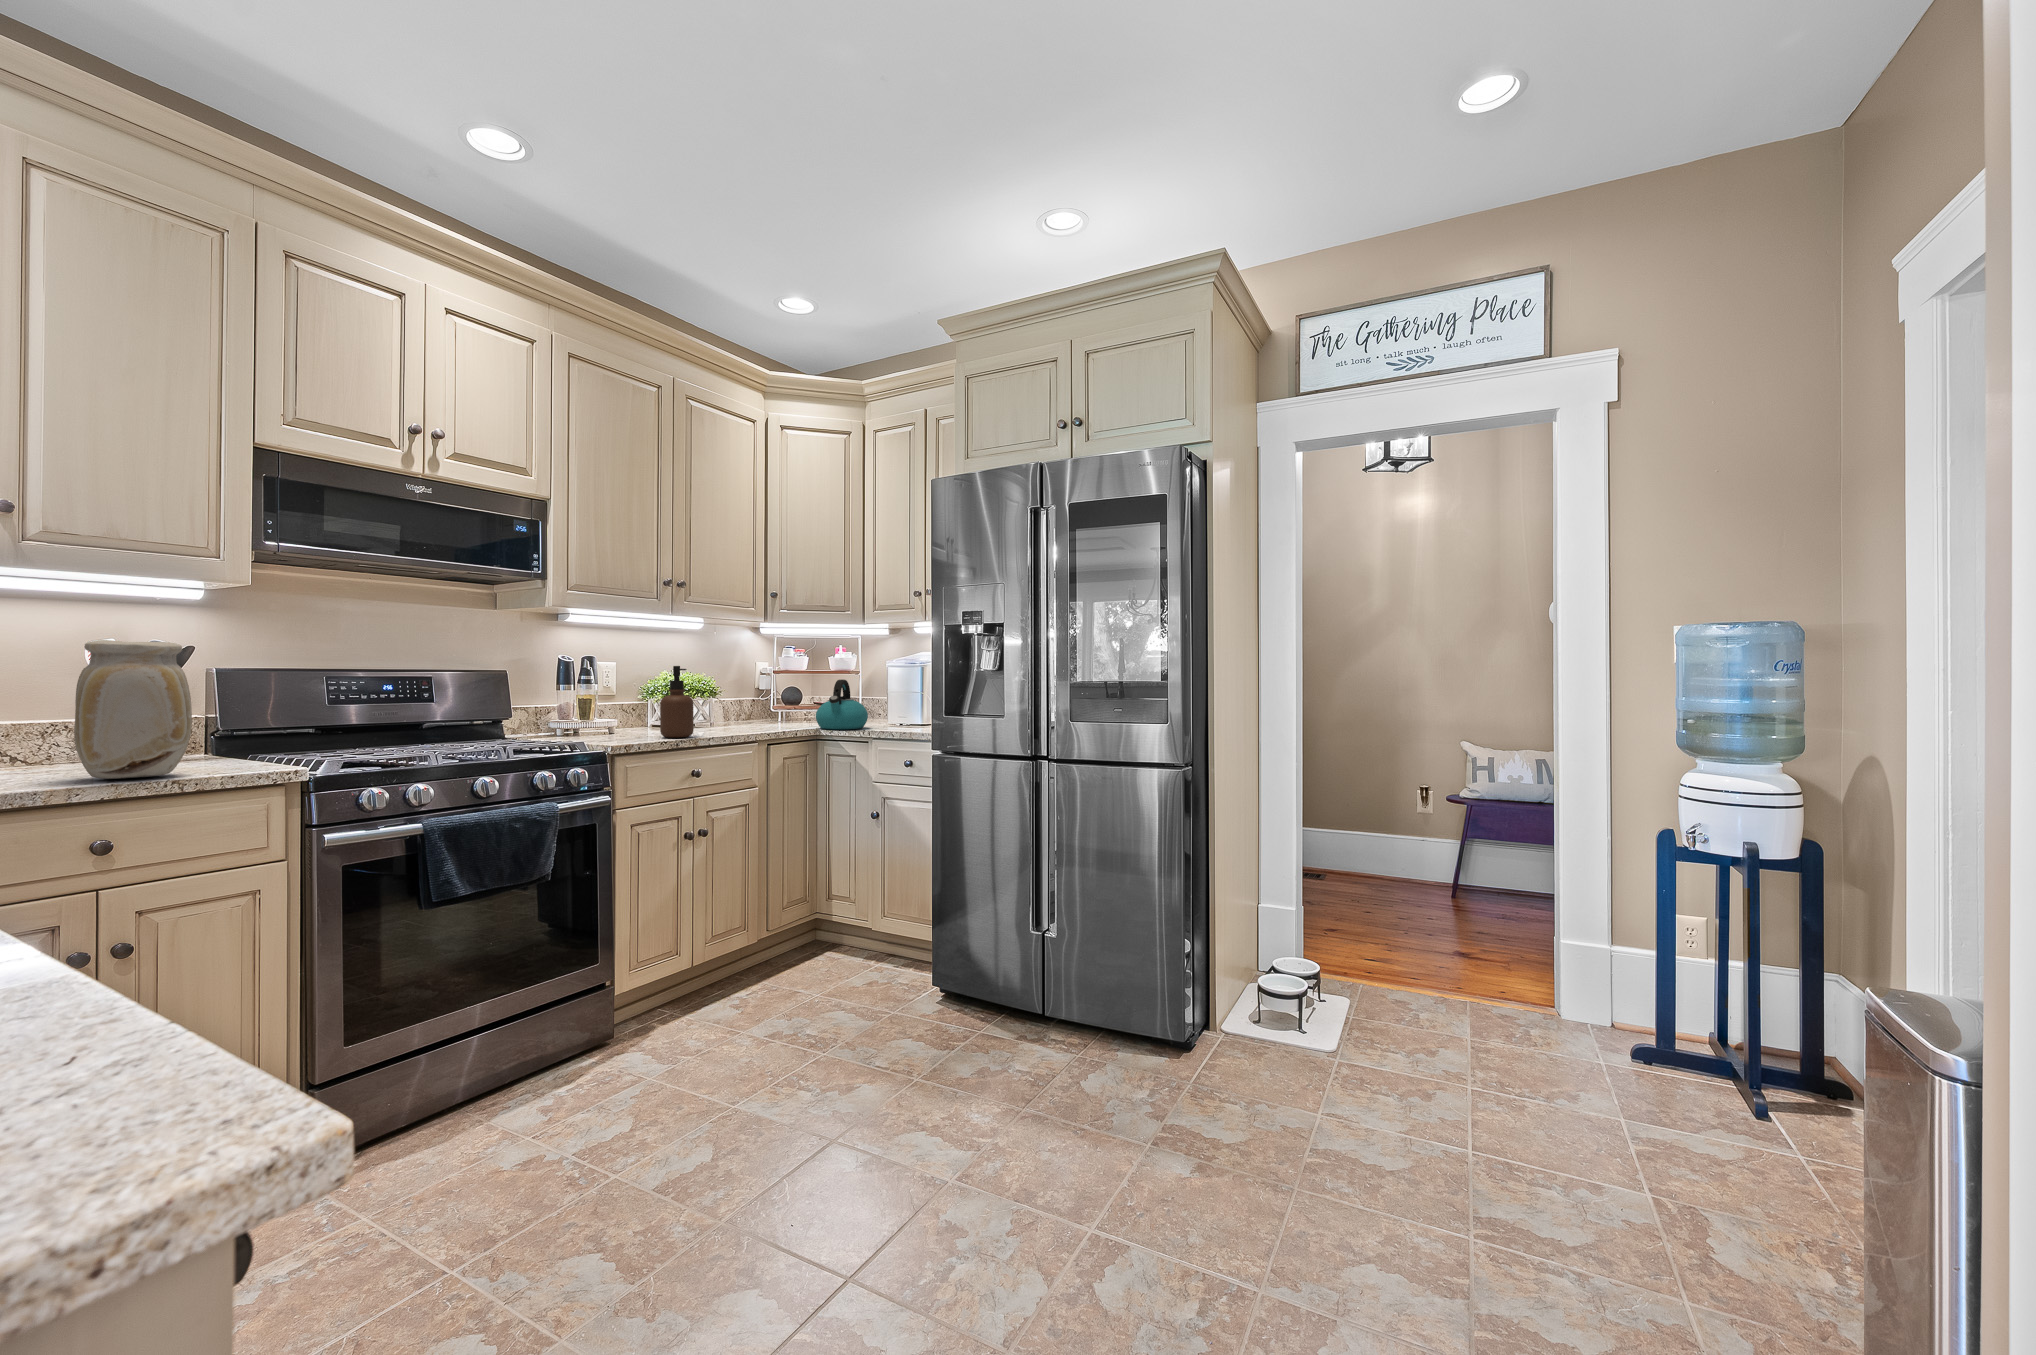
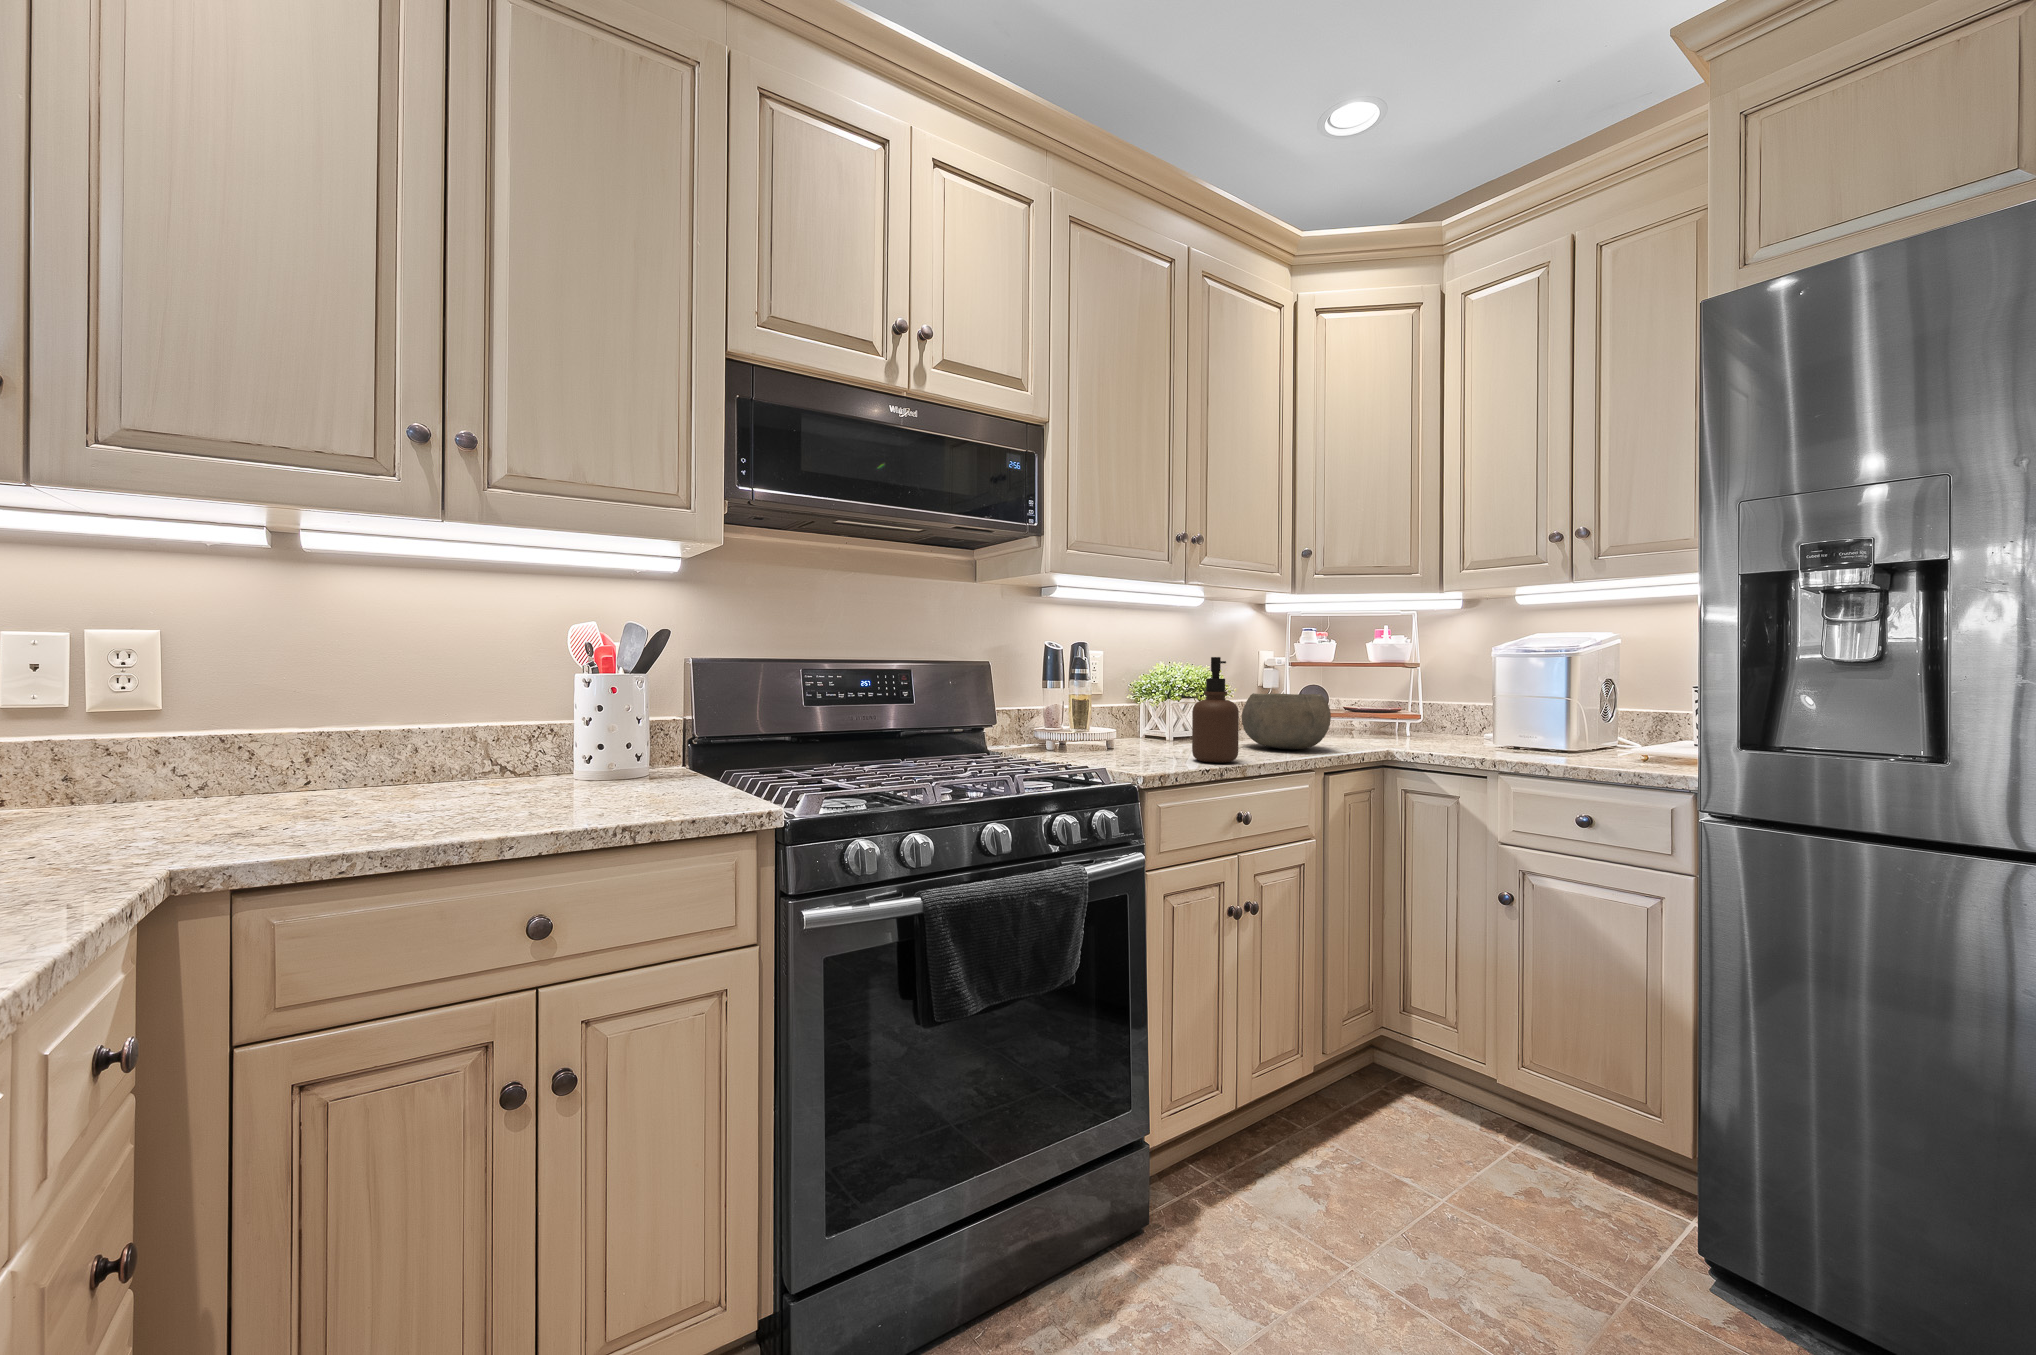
vase: present [74,640,192,779] -> none [526,621,654,816]
kettle: present [816,680,868,729] -> none [1388,678,1473,755]
bowl: none [712,691,773,730] -> present [1242,693,1331,749]

